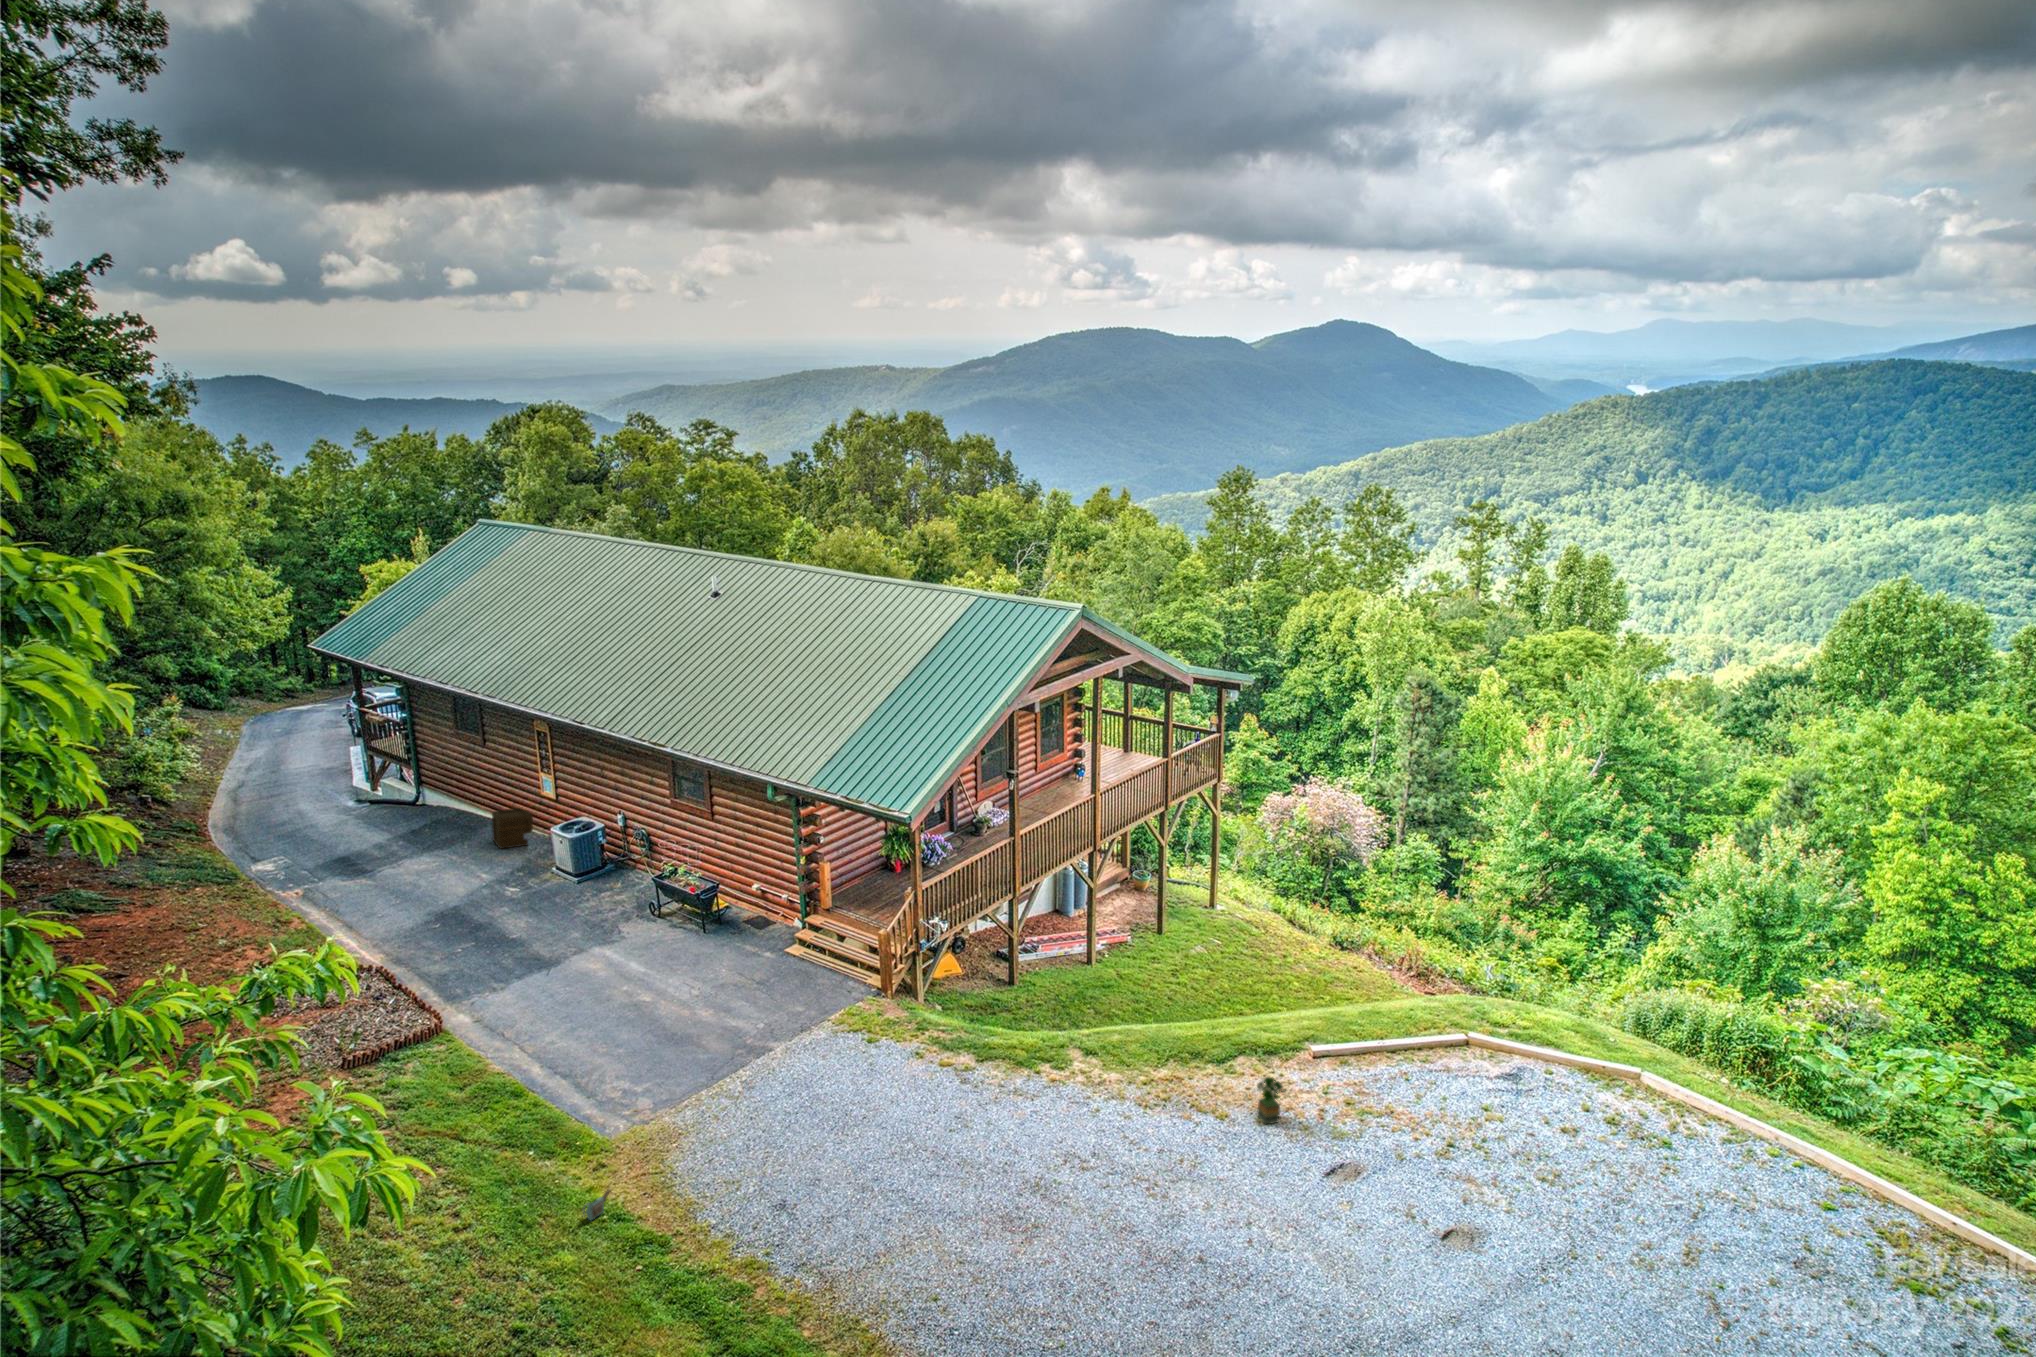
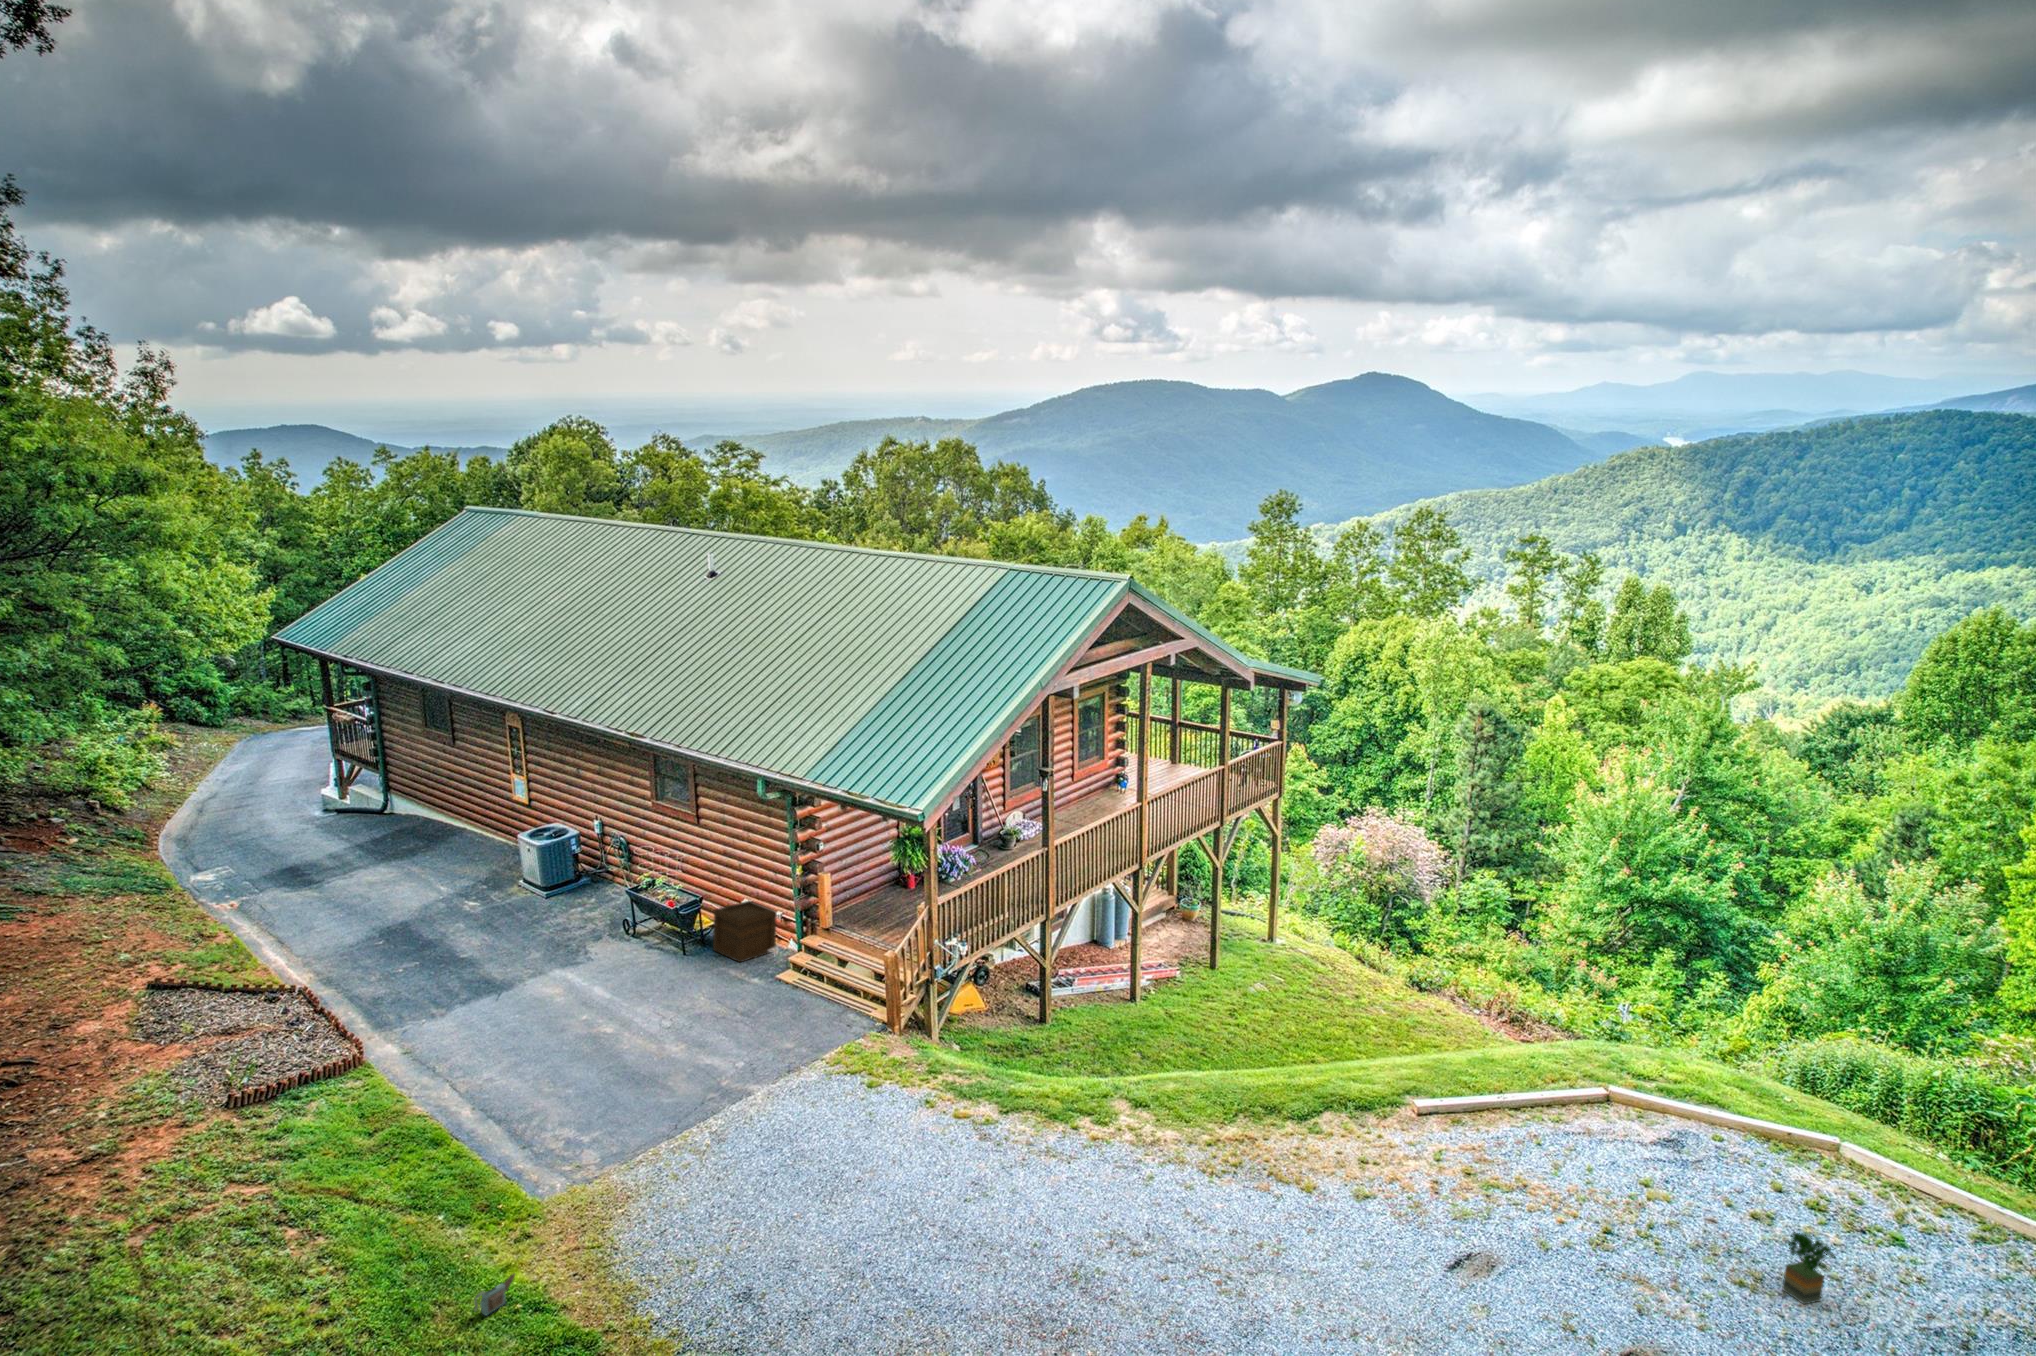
wooden crate: present [492,808,533,849] -> present [713,901,777,962]
potted tree: present [1257,1077,1286,1124] -> present [1783,1232,1835,1304]

